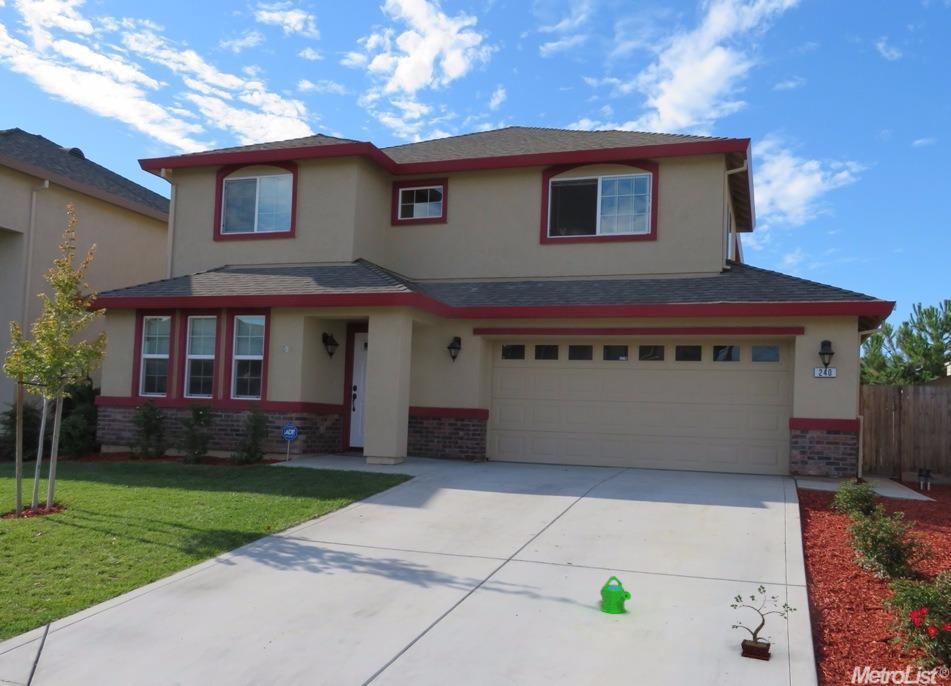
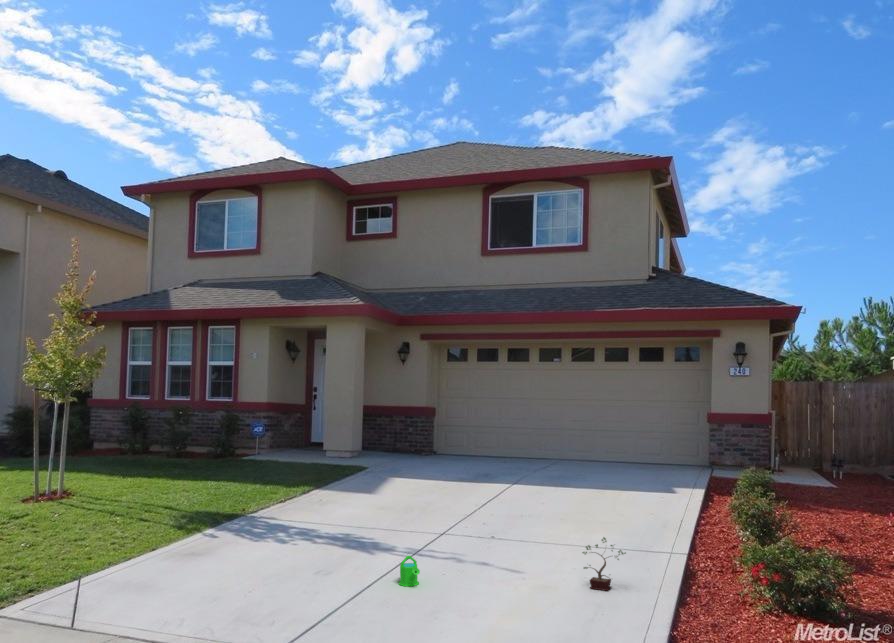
watering can: present [600,576,631,613] -> present [399,556,420,586]

